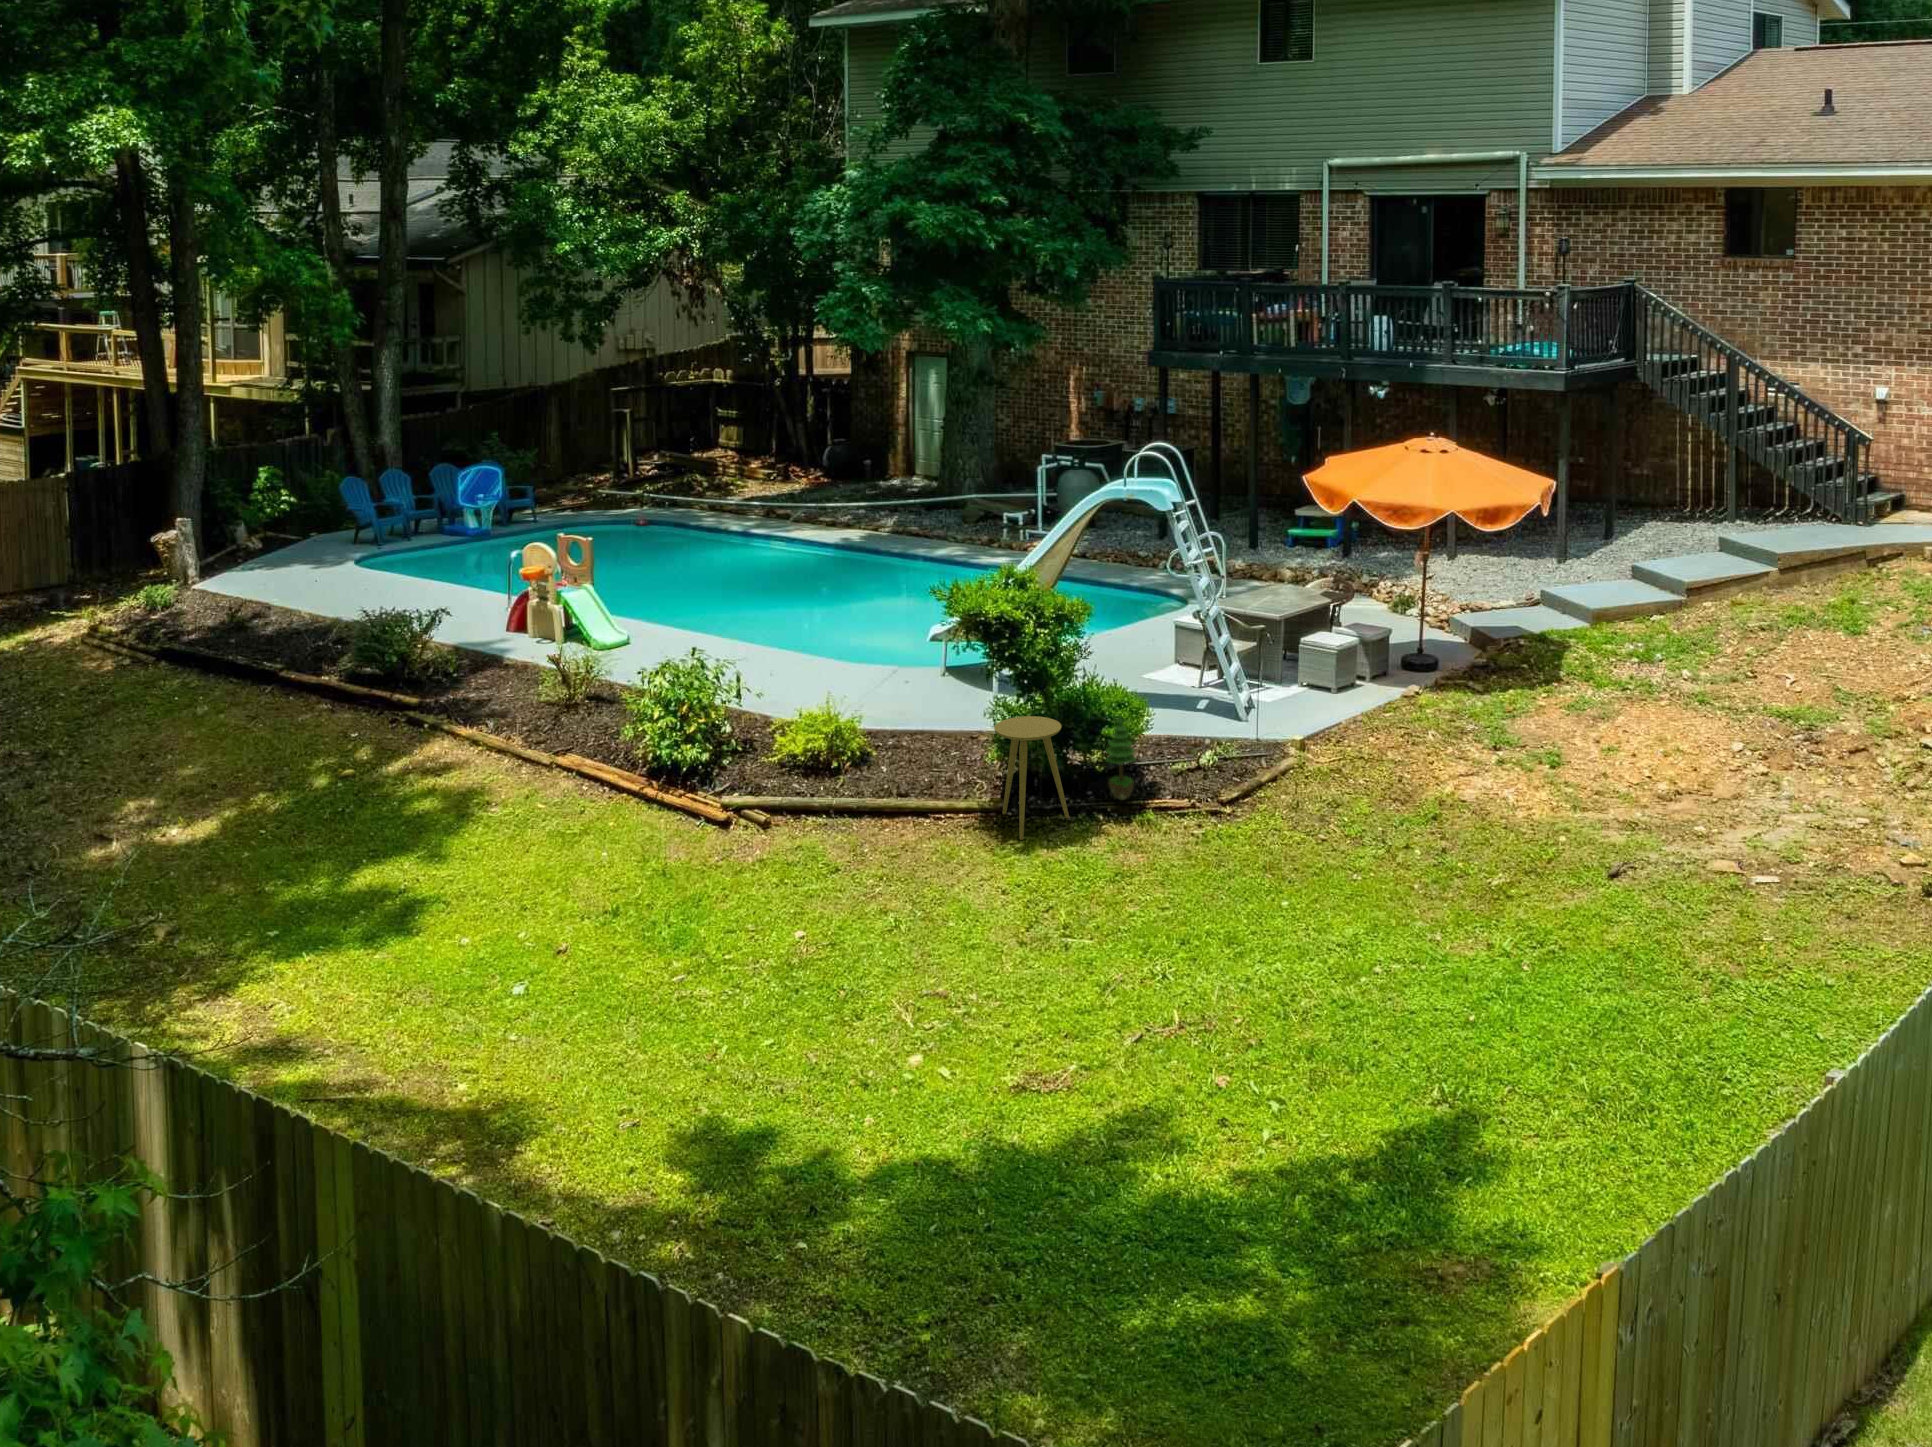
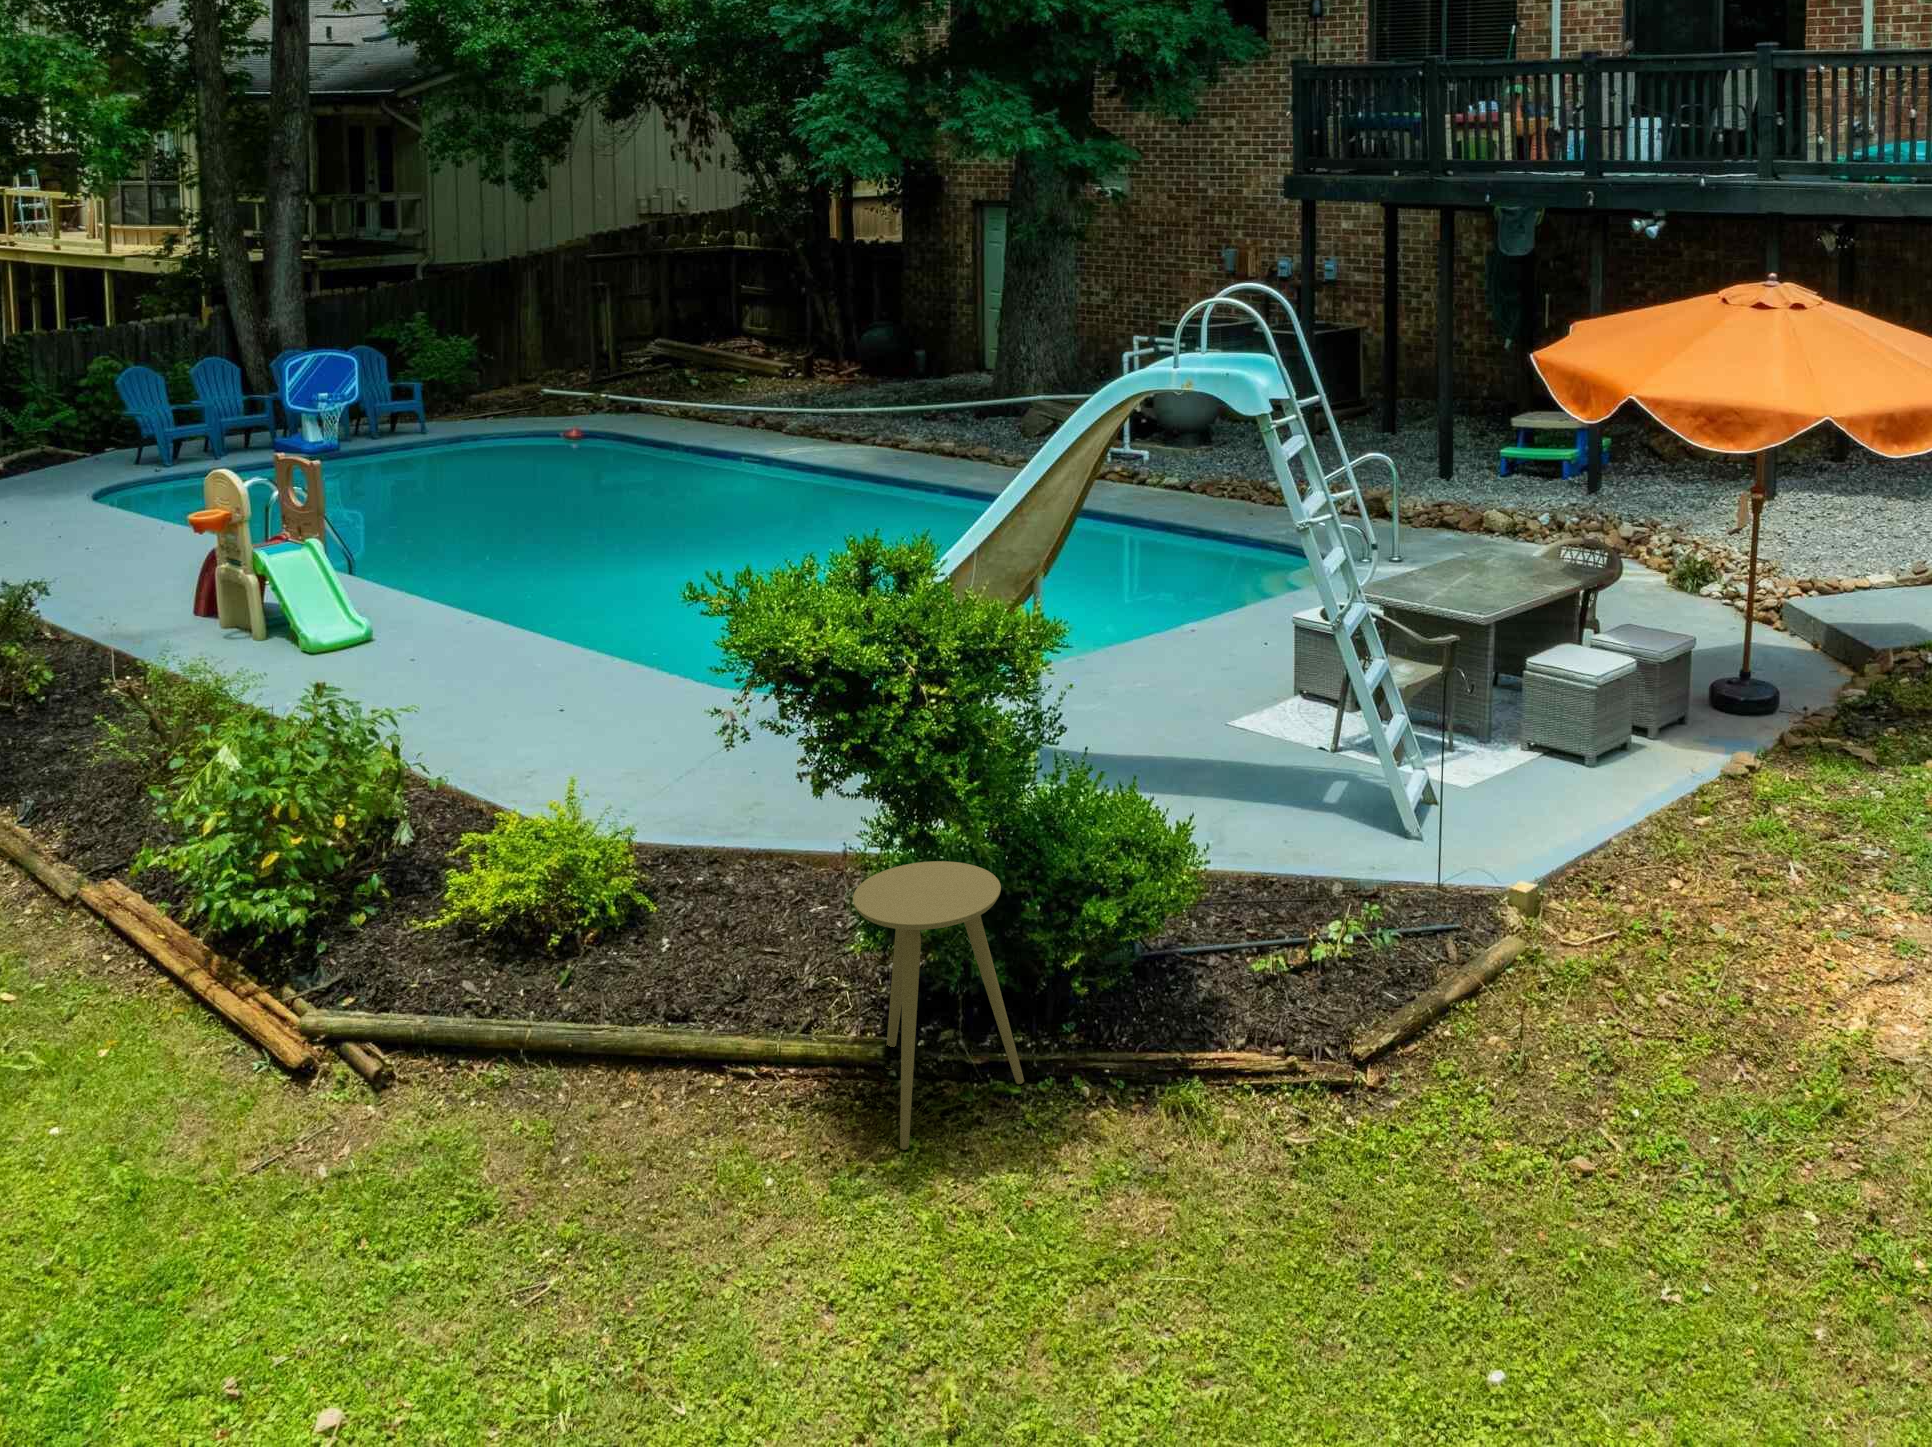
potted tree: present [1106,716,1136,800] -> none [1107,853,1176,1036]

